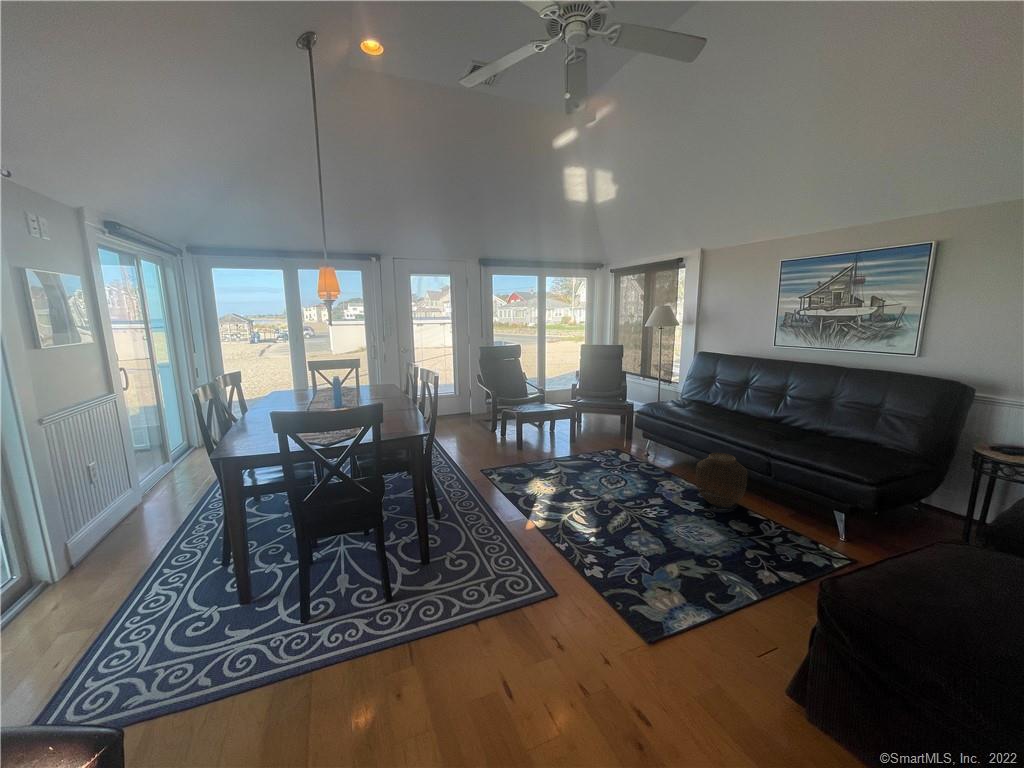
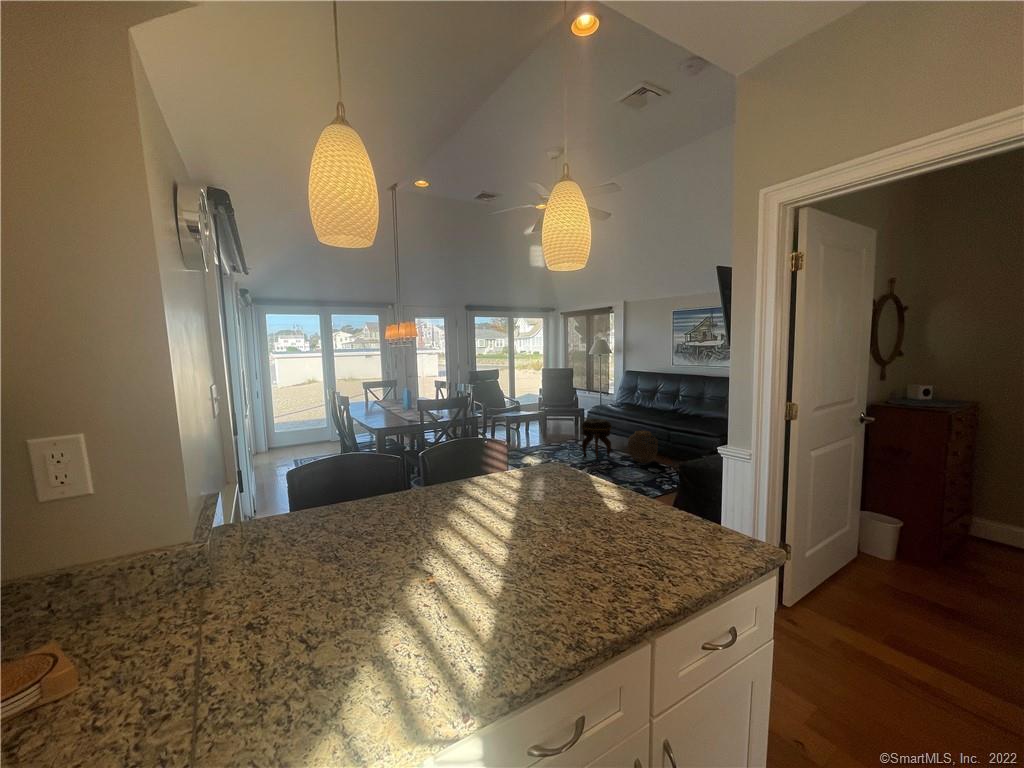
footstool: none [623,428,671,492] -> present [581,419,611,458]

